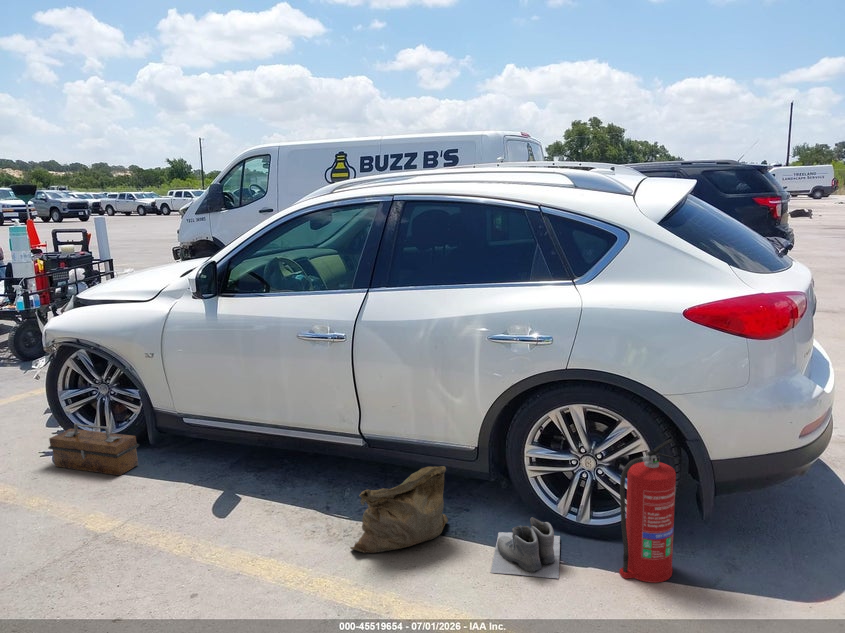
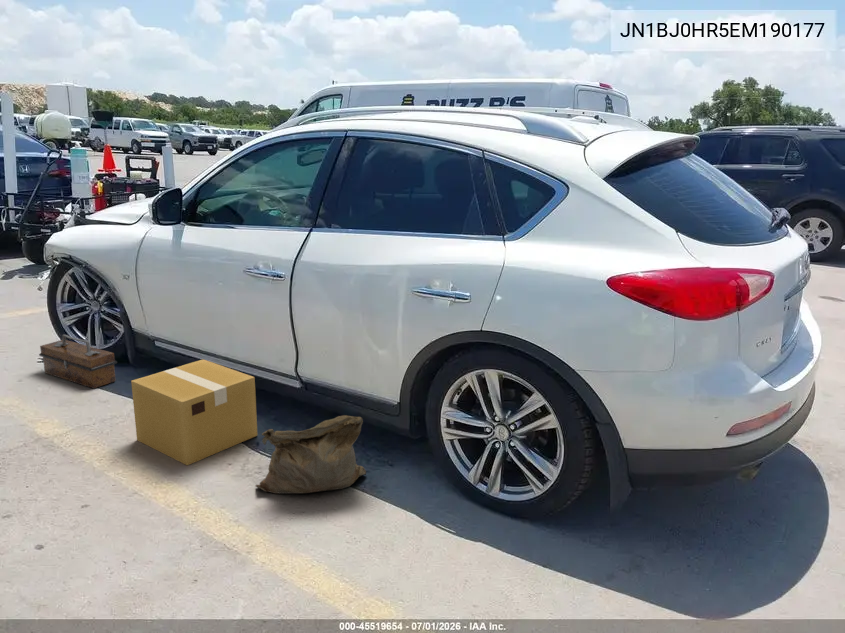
cardboard box: none [193,430,320,539] -> present [131,359,257,465]
fire extinguisher: present [619,439,676,583] -> none [509,417,581,569]
boots: present [491,517,560,579] -> none [377,481,469,548]

